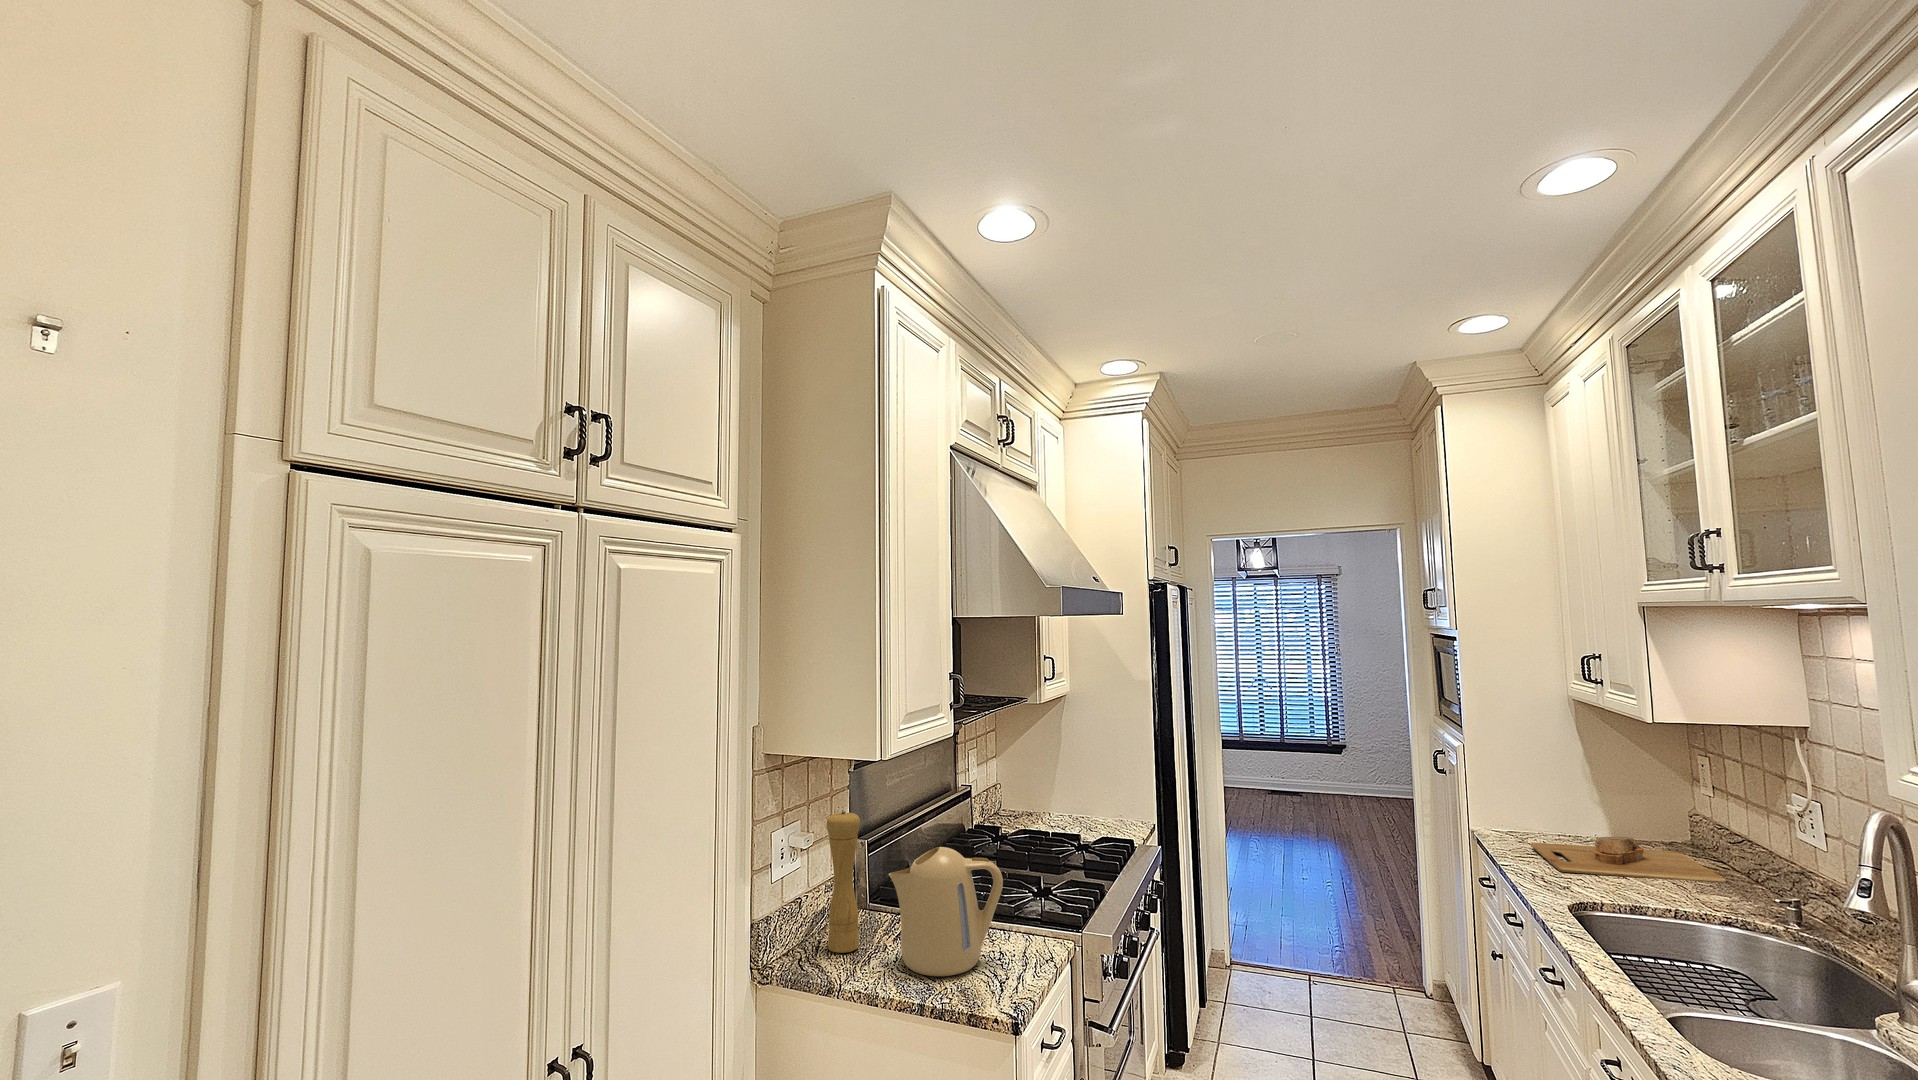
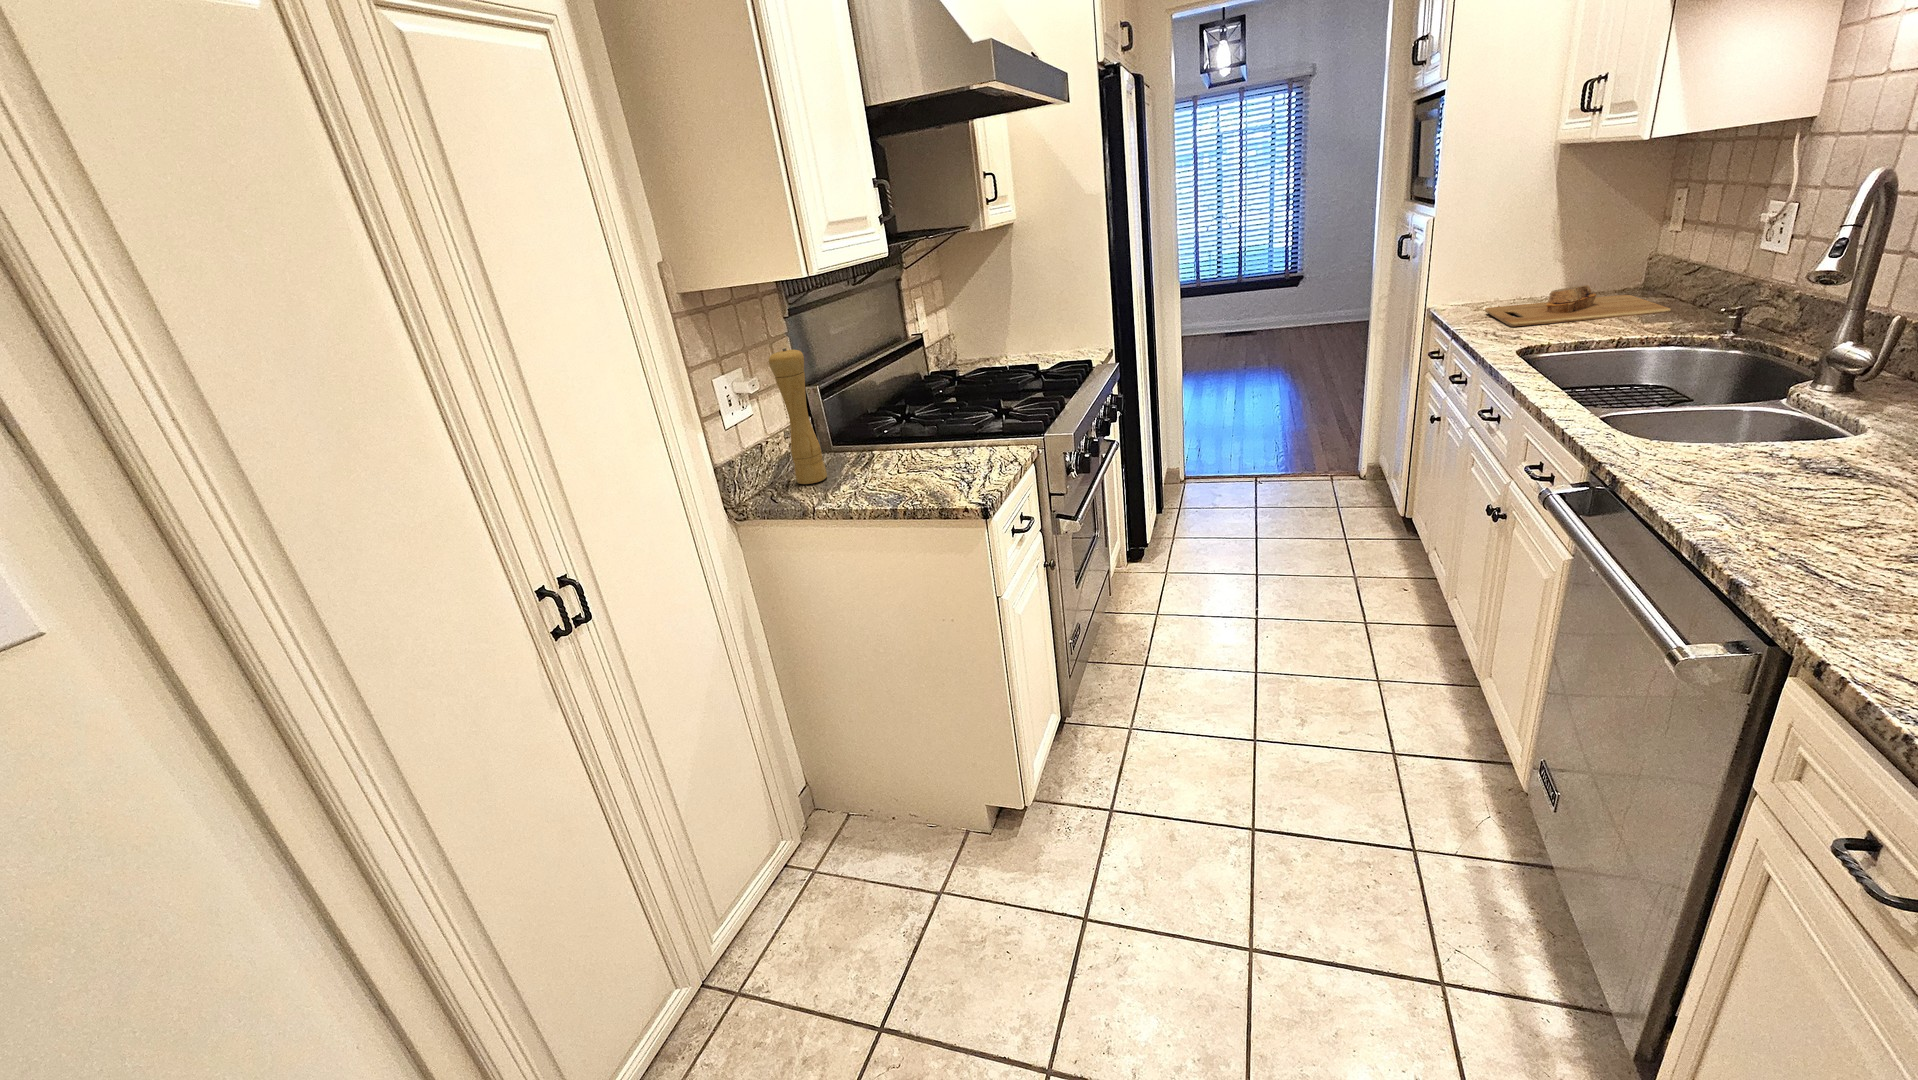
kettle: present [889,847,1003,976] -> none [842,368,960,487]

